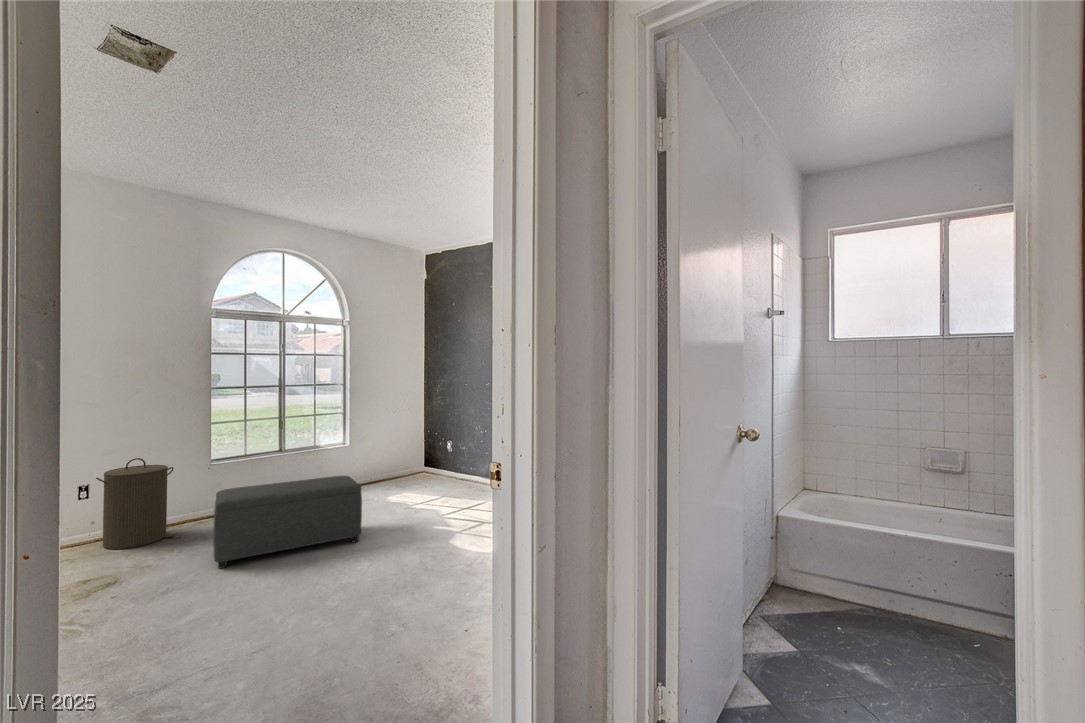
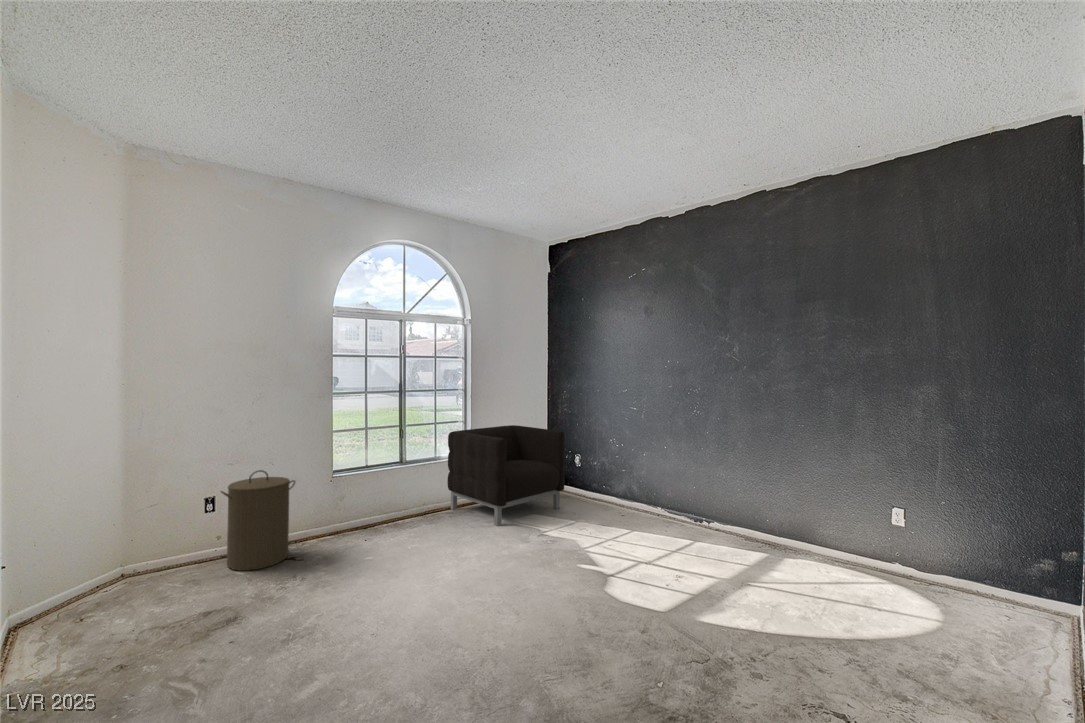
armchair: none [327,417,436,503] -> present [447,425,565,526]
ottoman: present [213,476,362,568] -> none [334,500,495,611]

